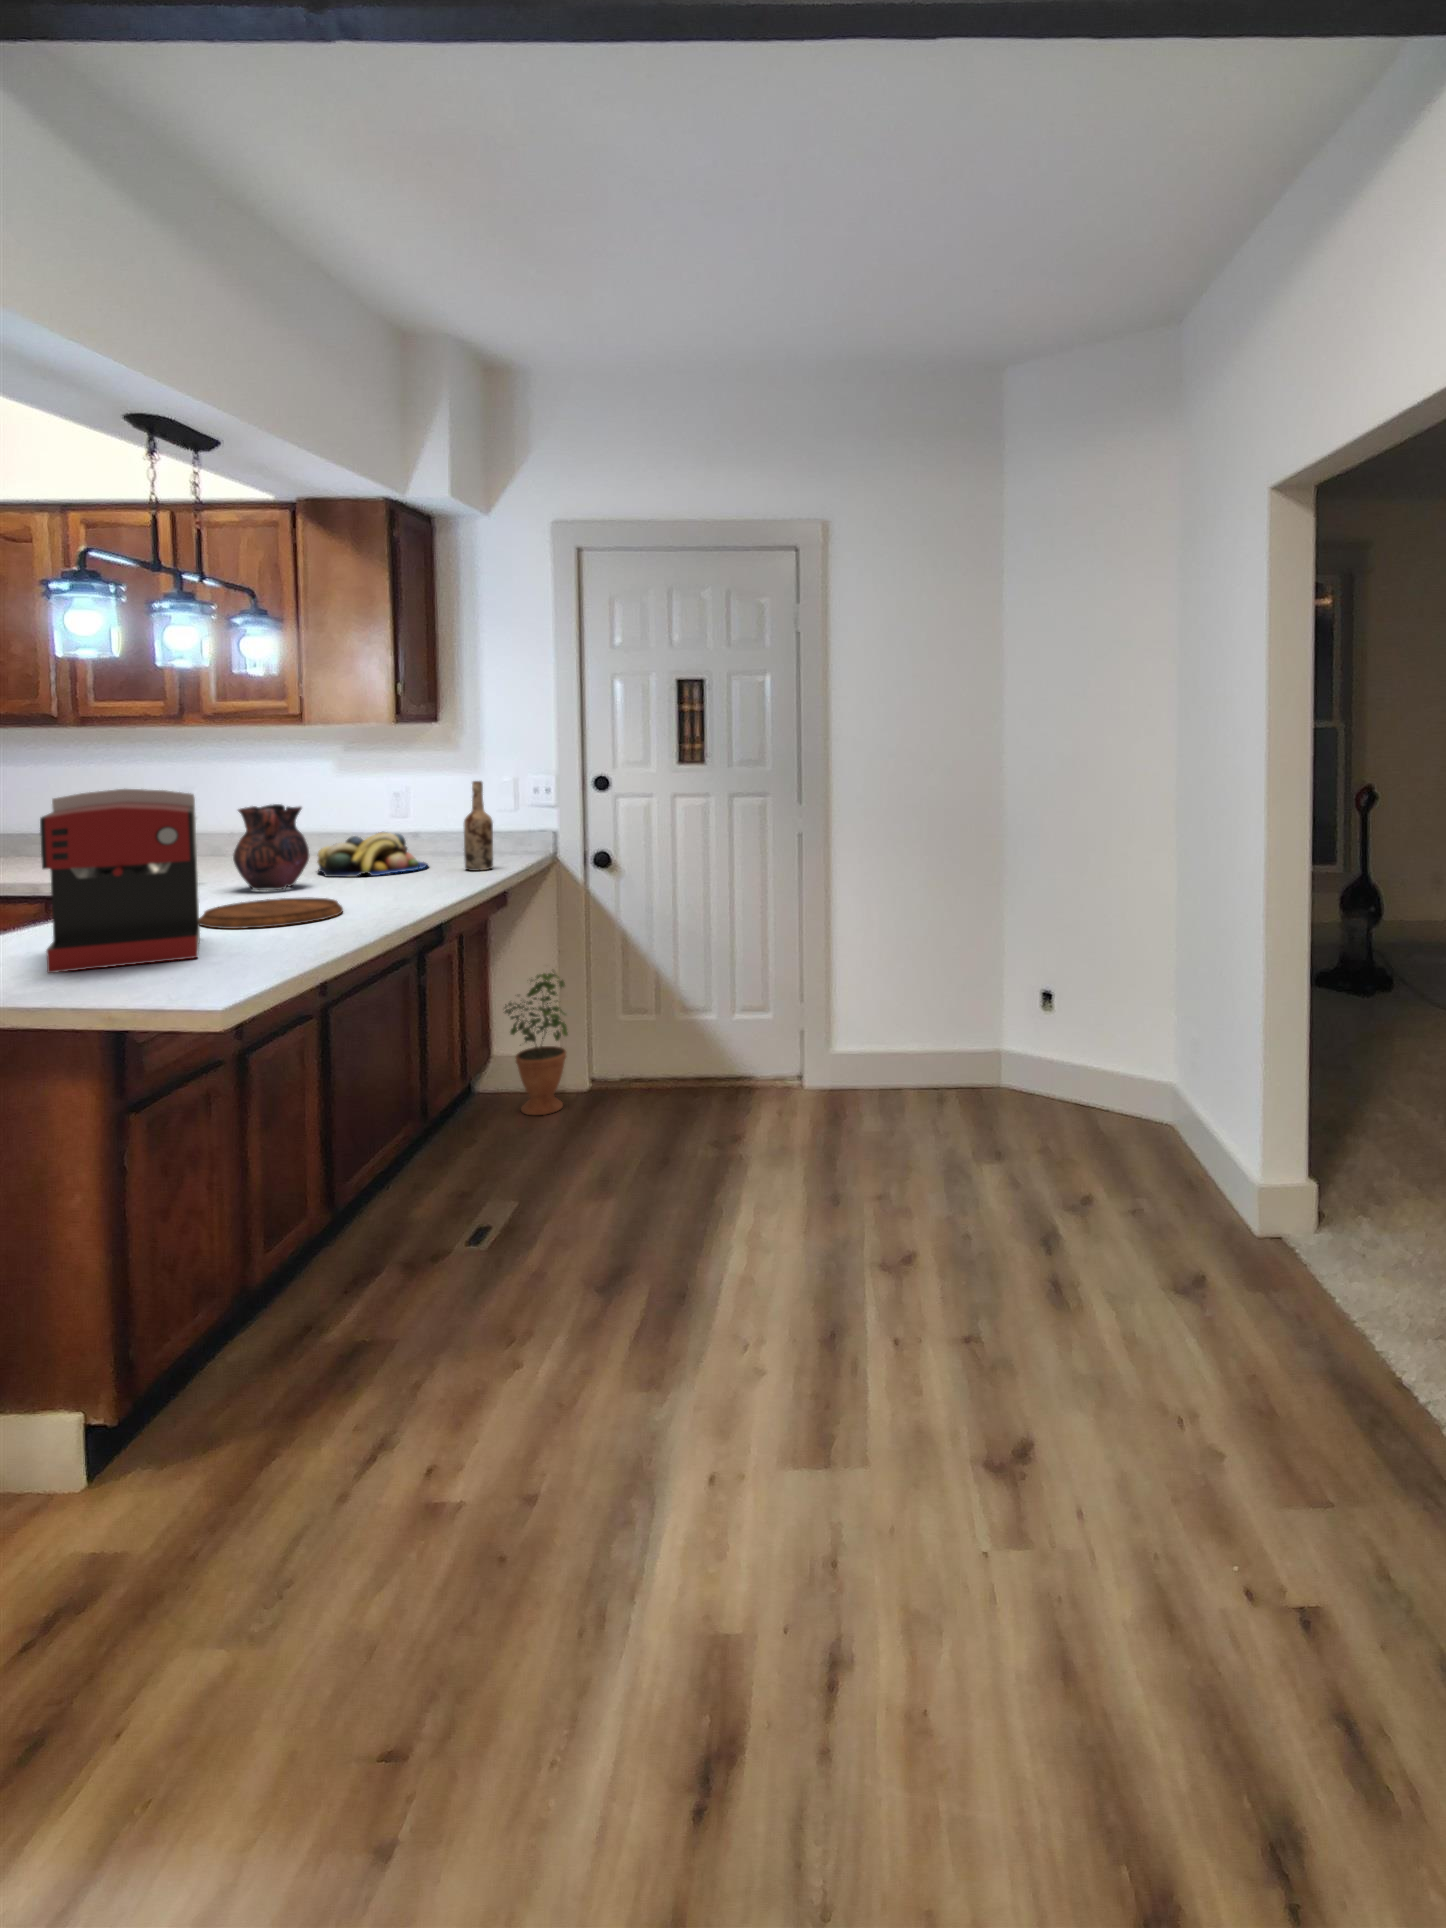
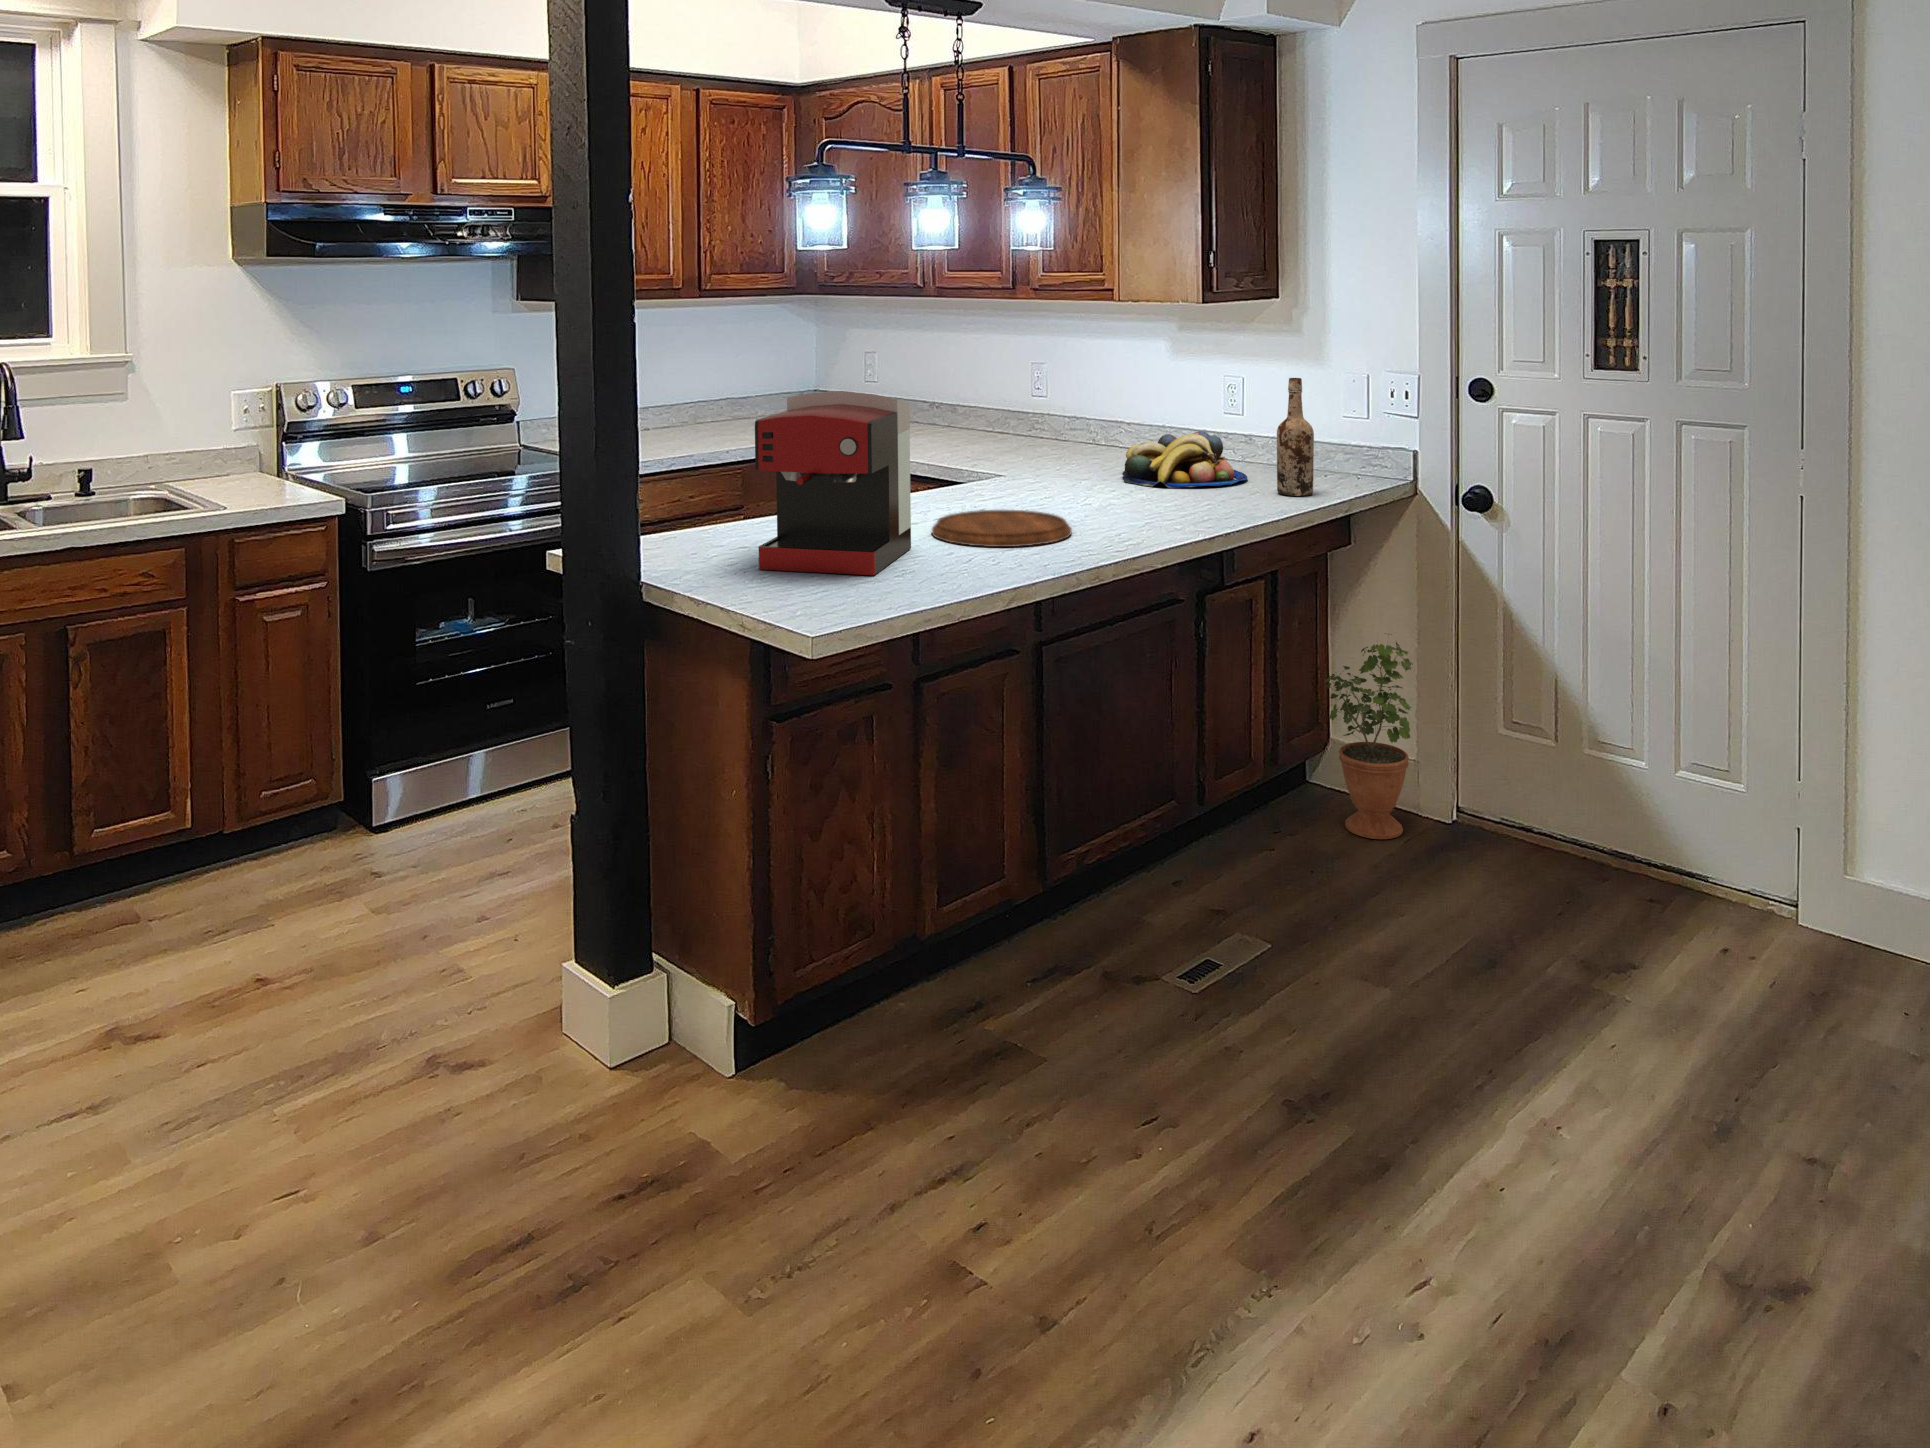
vase: present [233,804,309,890] -> none [1018,395,1092,495]

